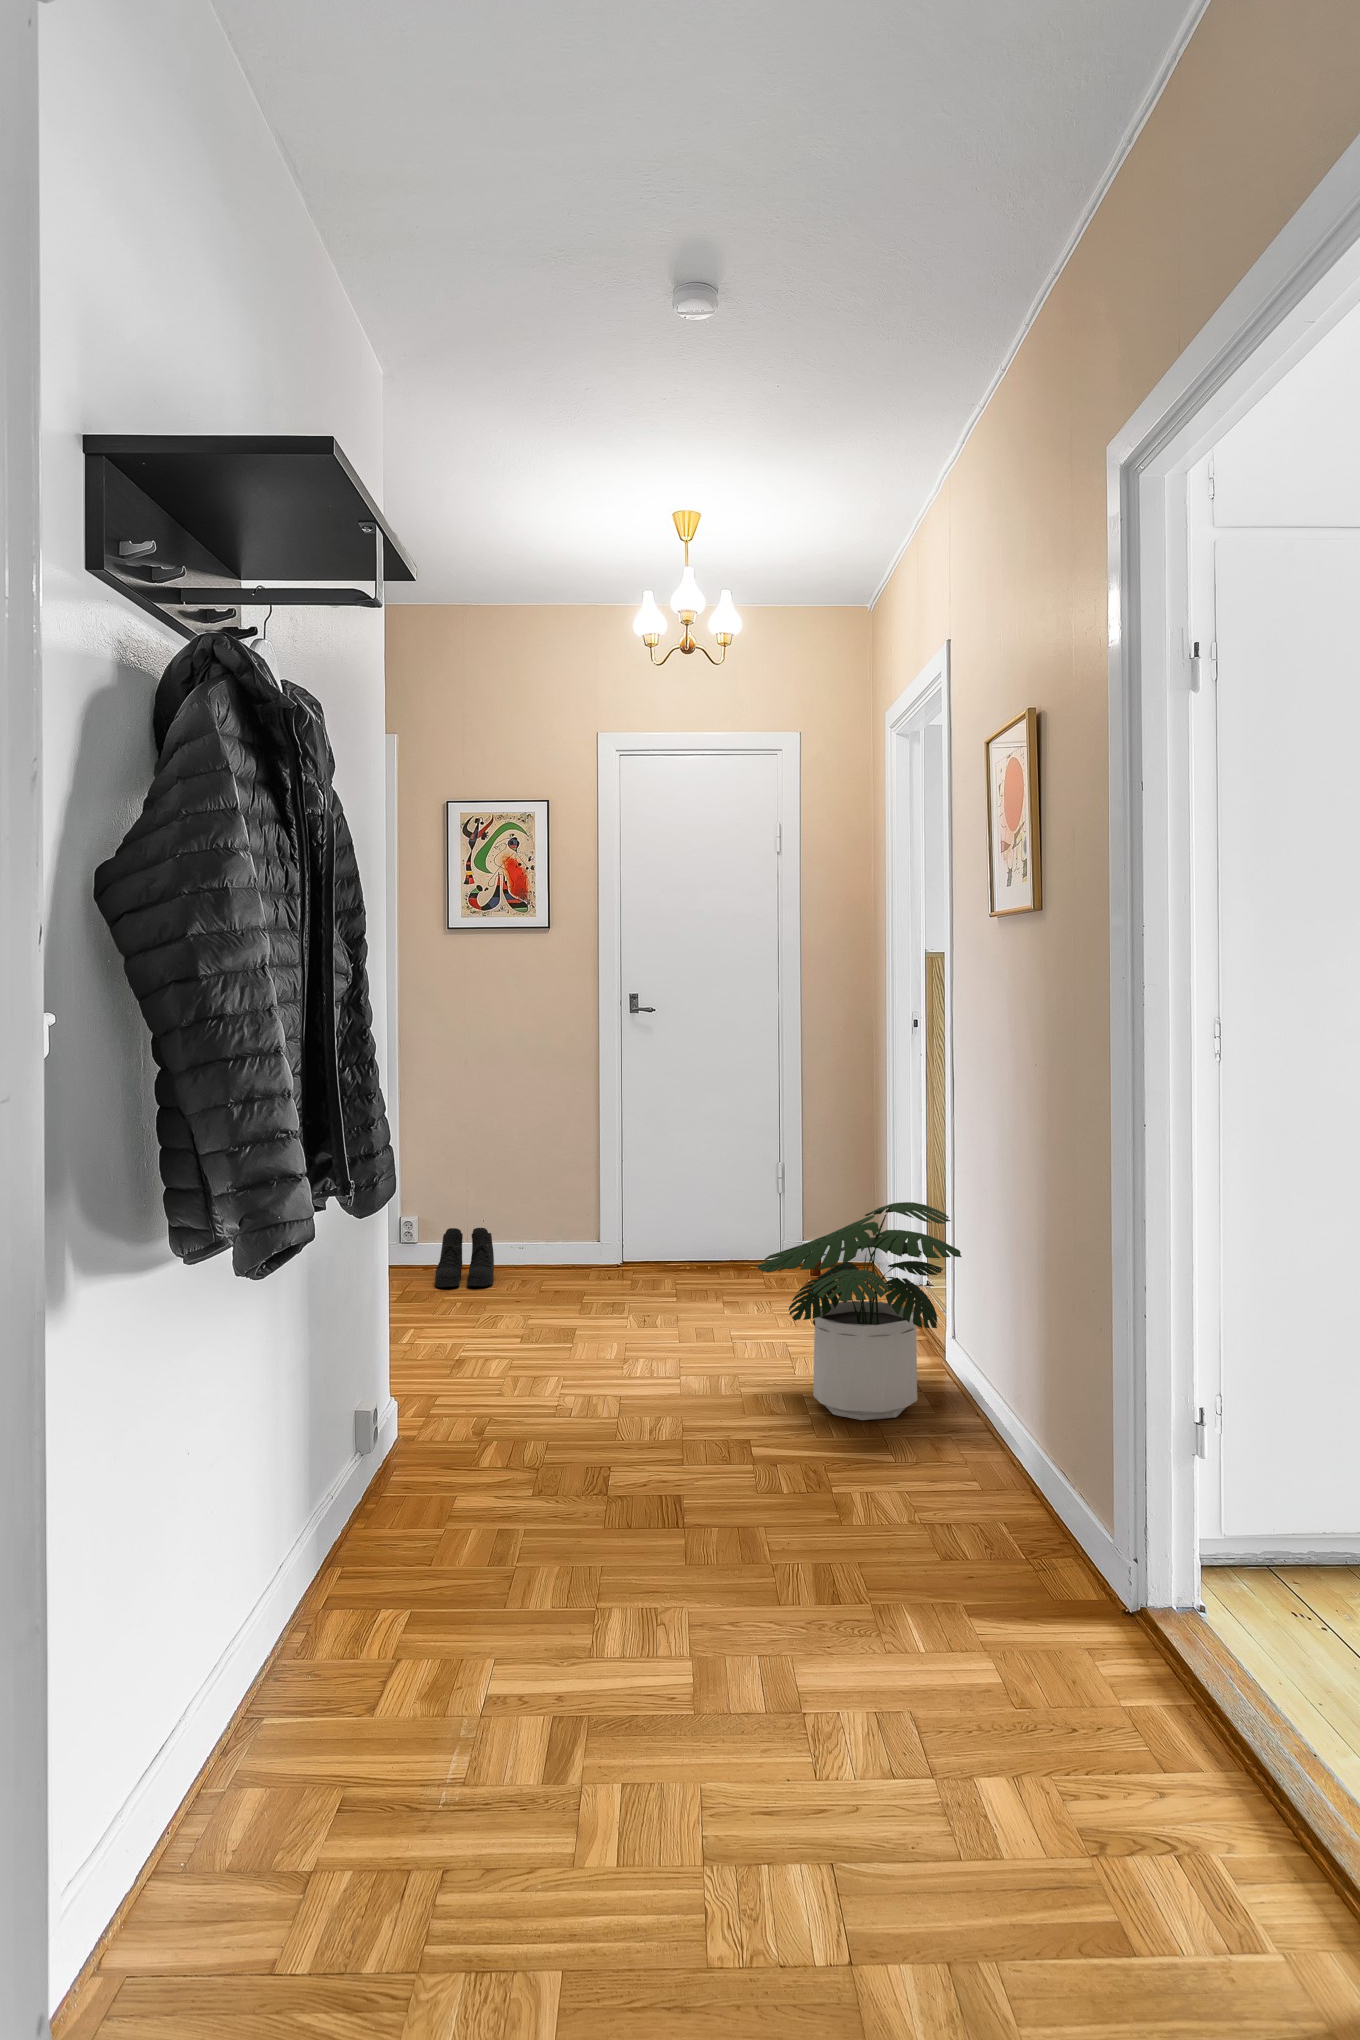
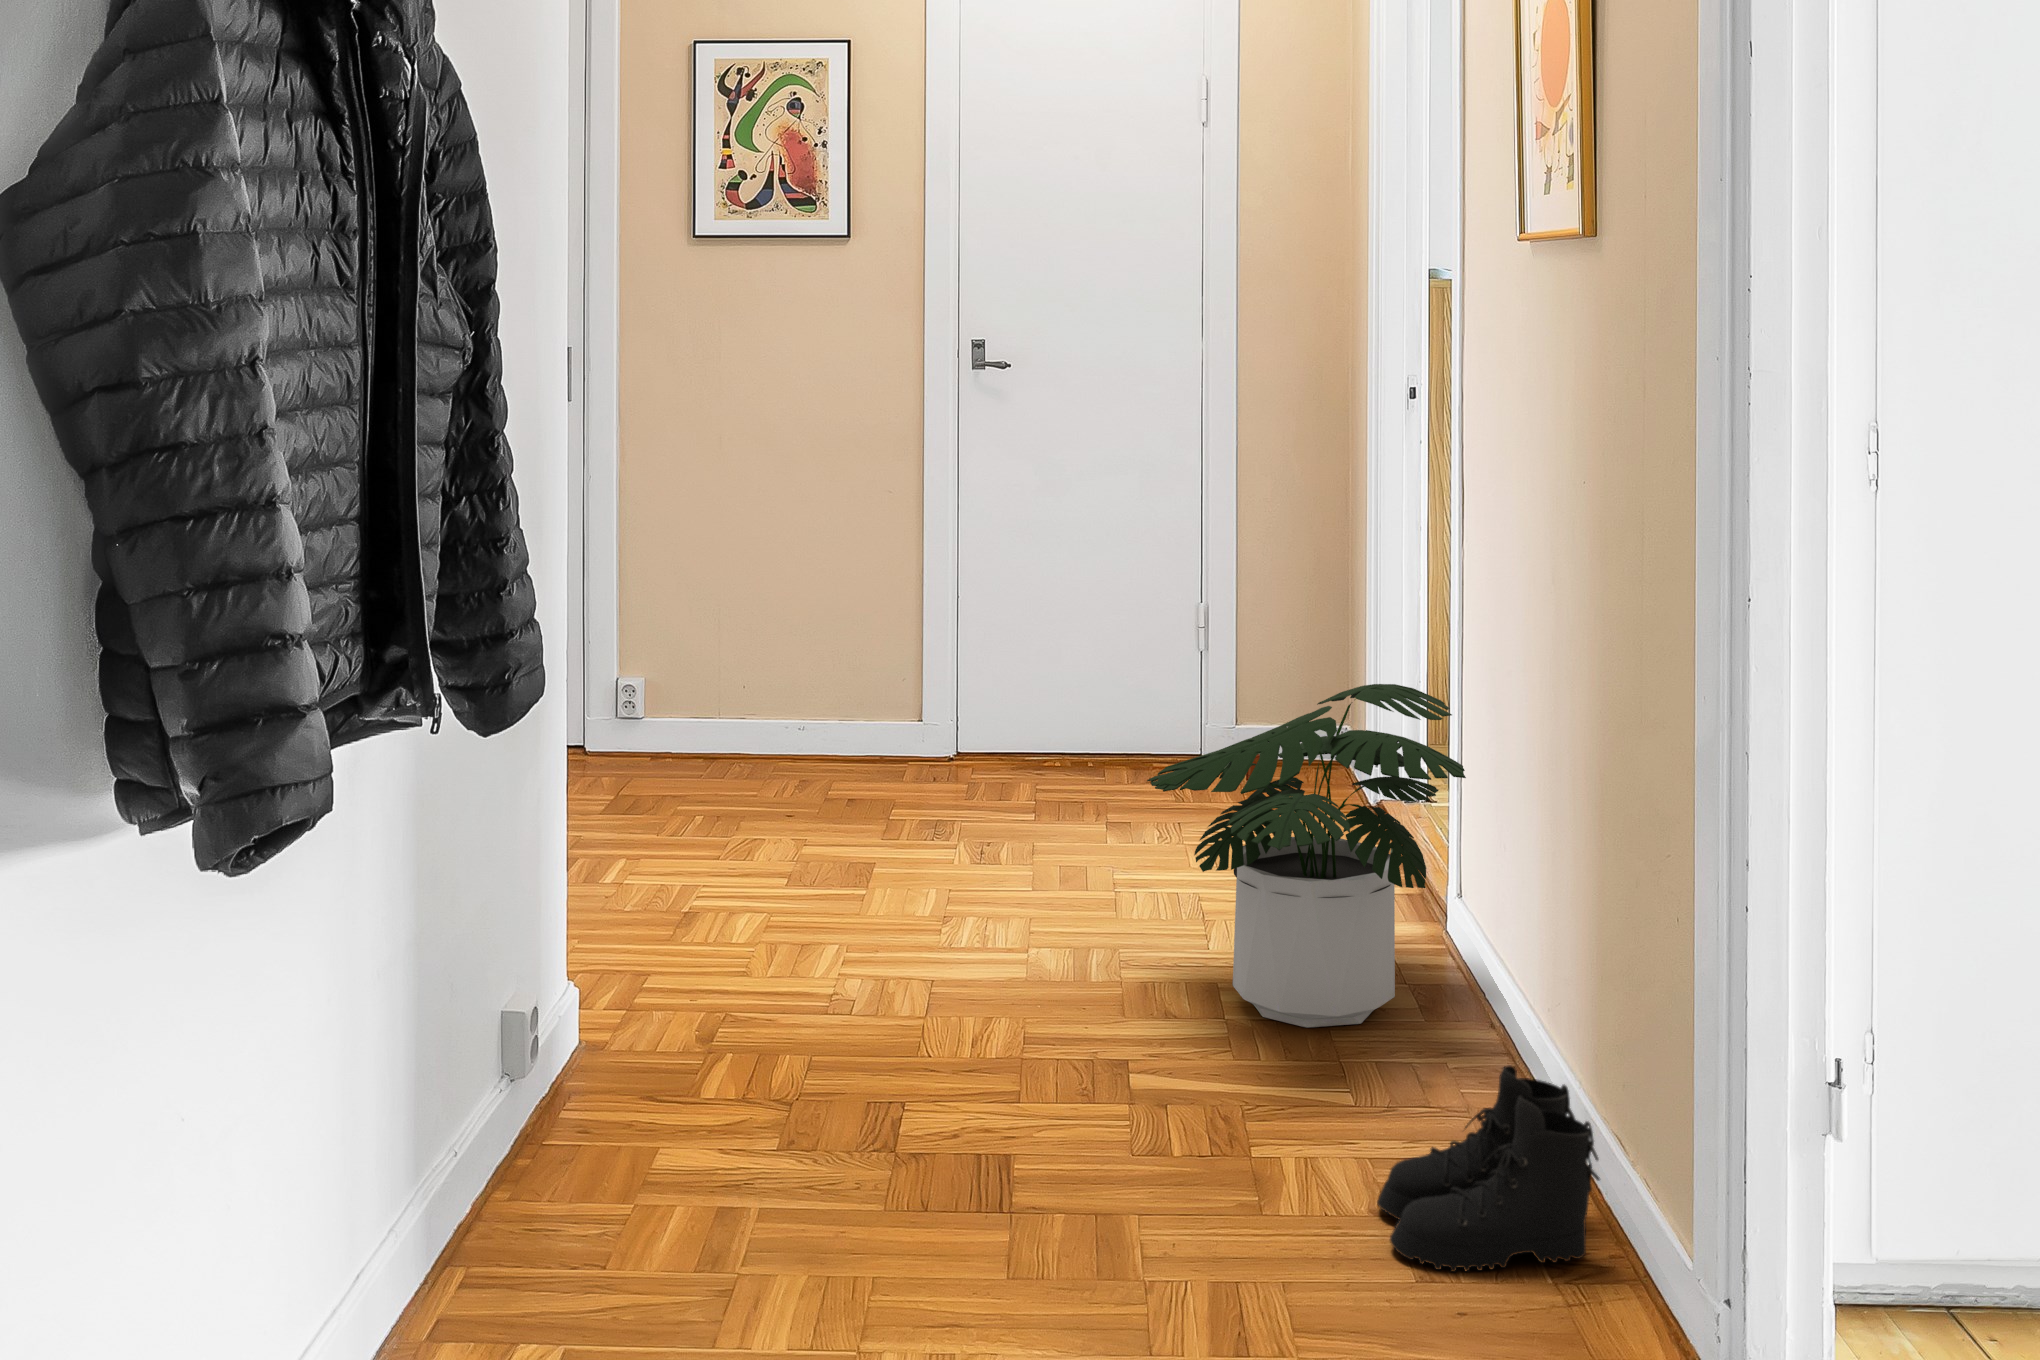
boots: present [435,1228,494,1287] -> present [1377,1065,1600,1272]

